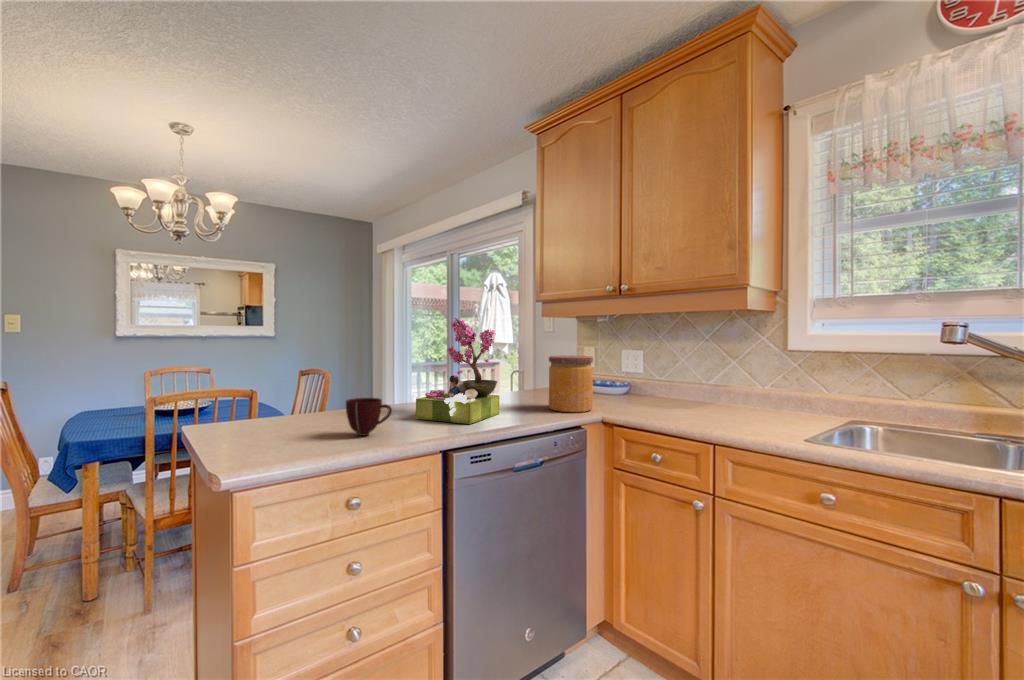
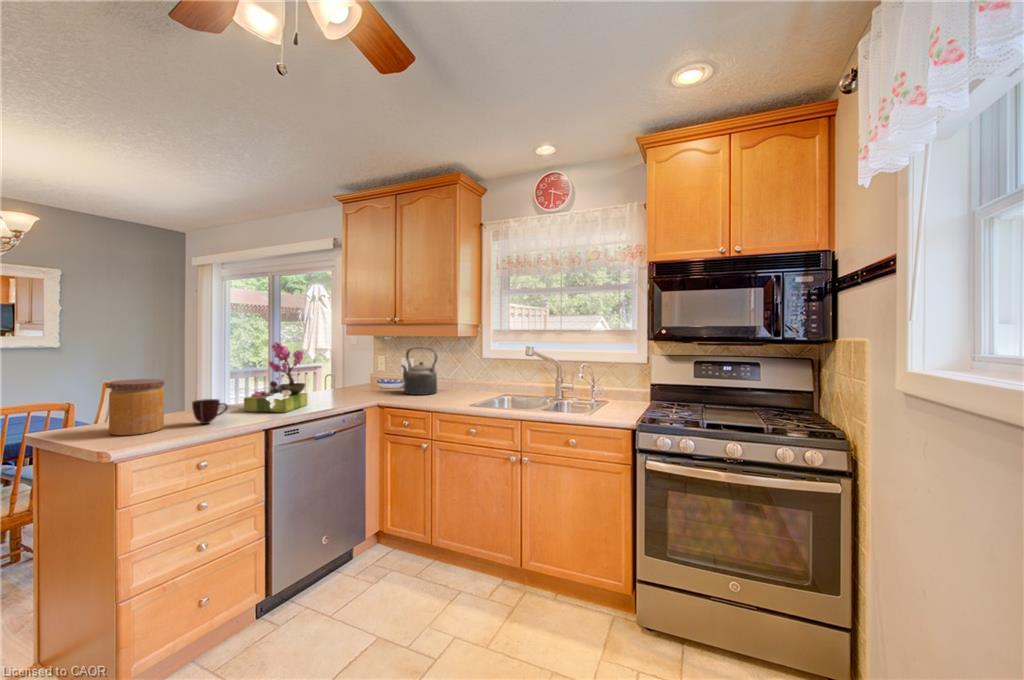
kettle: none [626,330,690,406] -> present [401,348,437,395]
jar: present [549,356,593,412] -> present [109,379,164,435]

